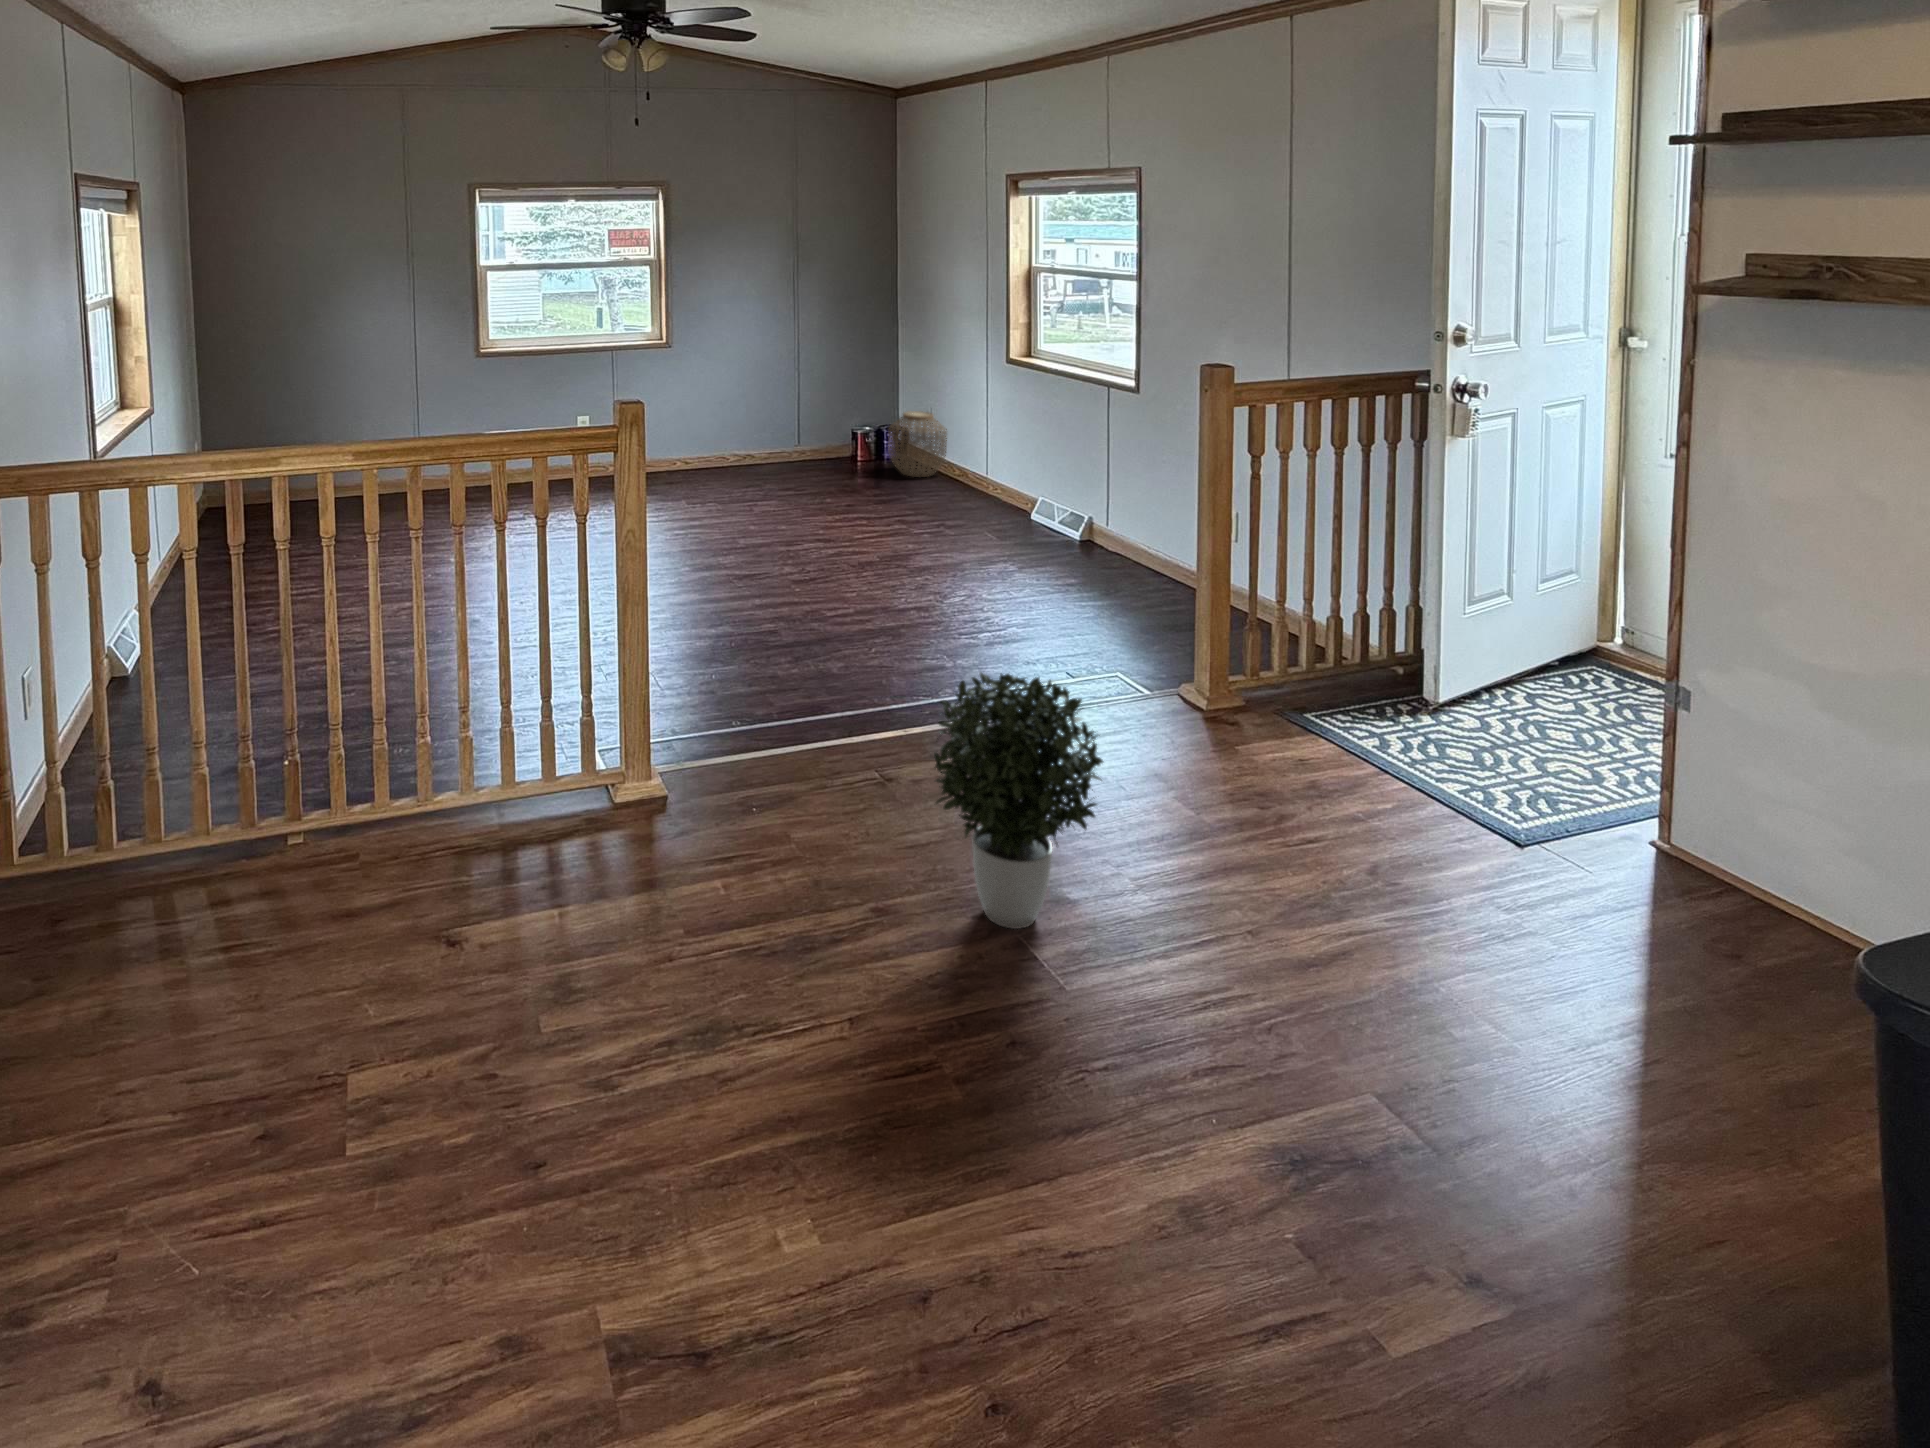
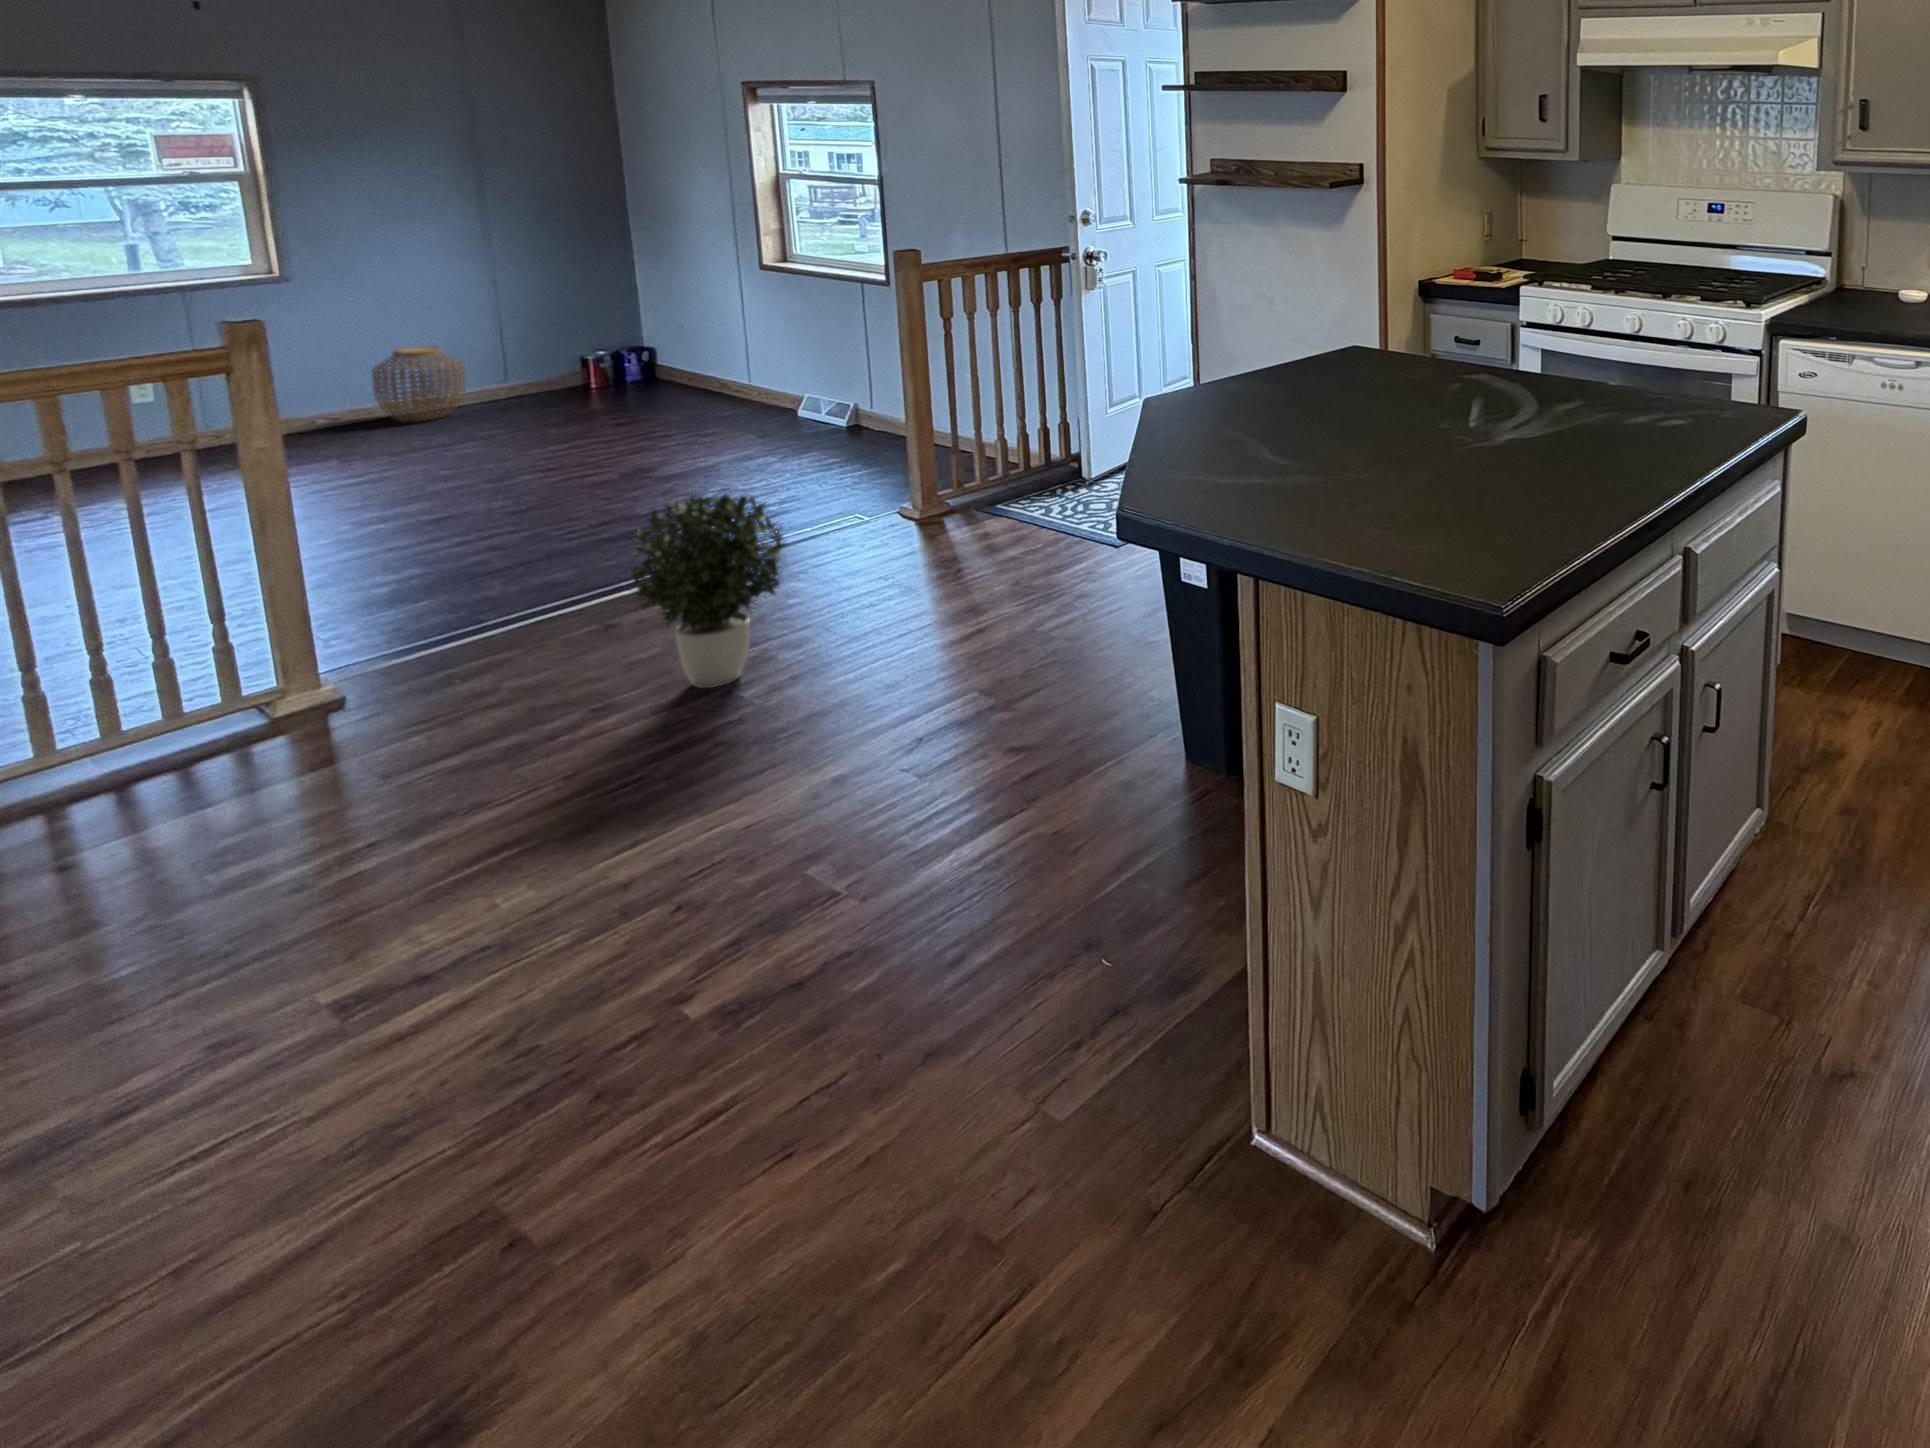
woven basket: present [888,411,947,477] -> present [372,346,465,421]

